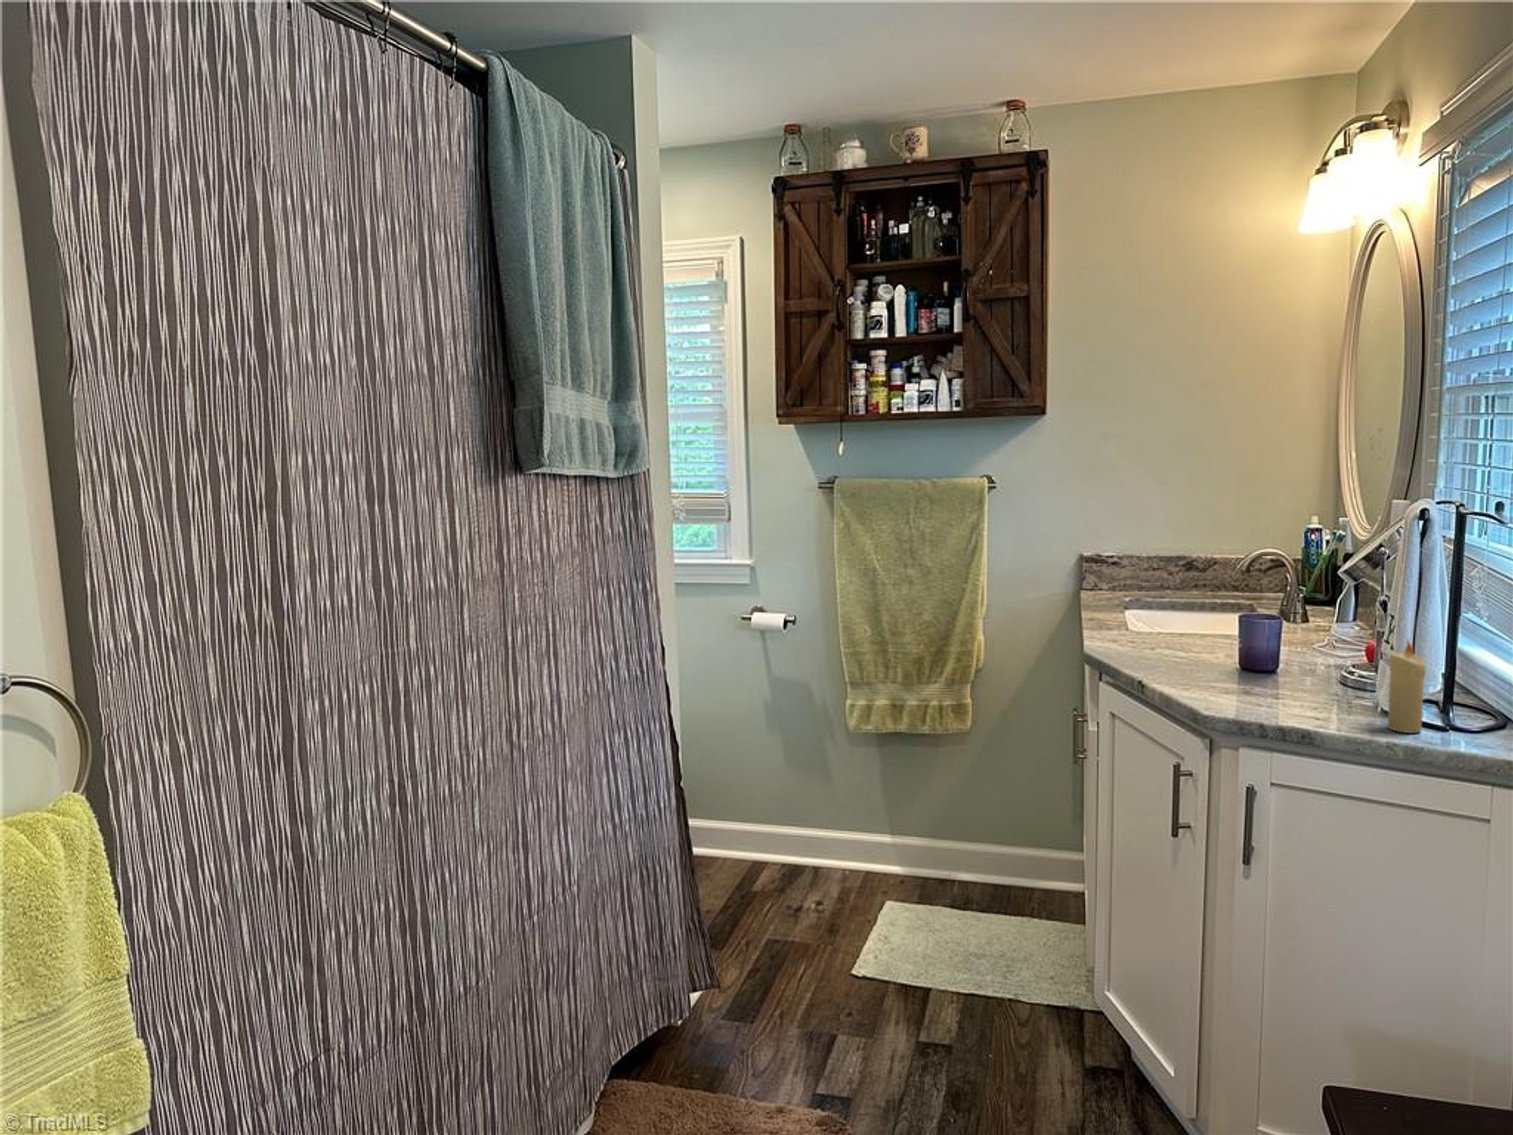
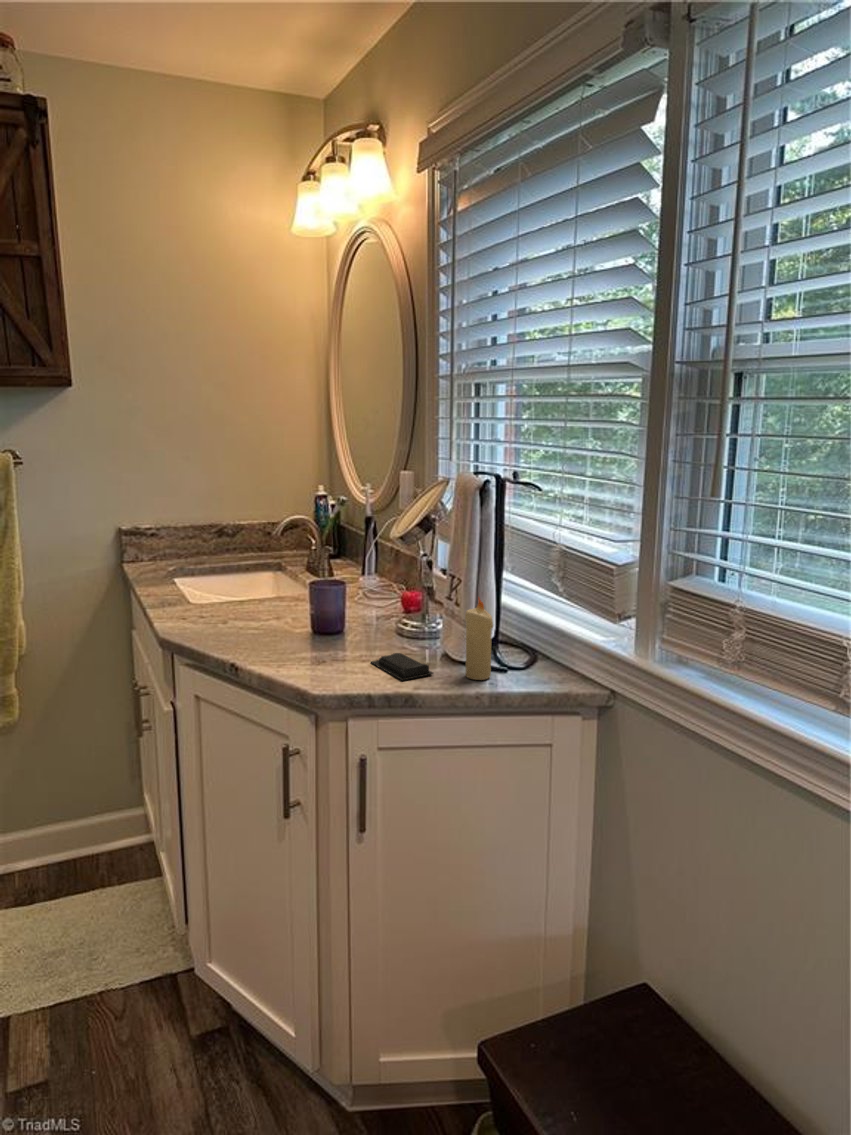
soap bar: none [1283,694,1348,719] -> present [371,653,433,680]

